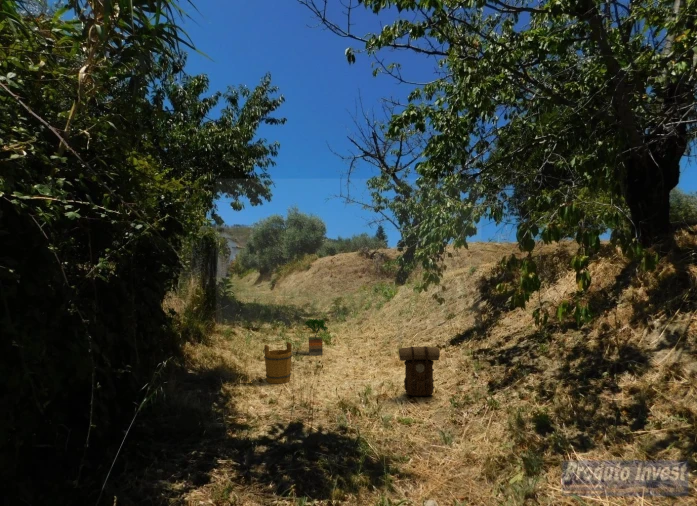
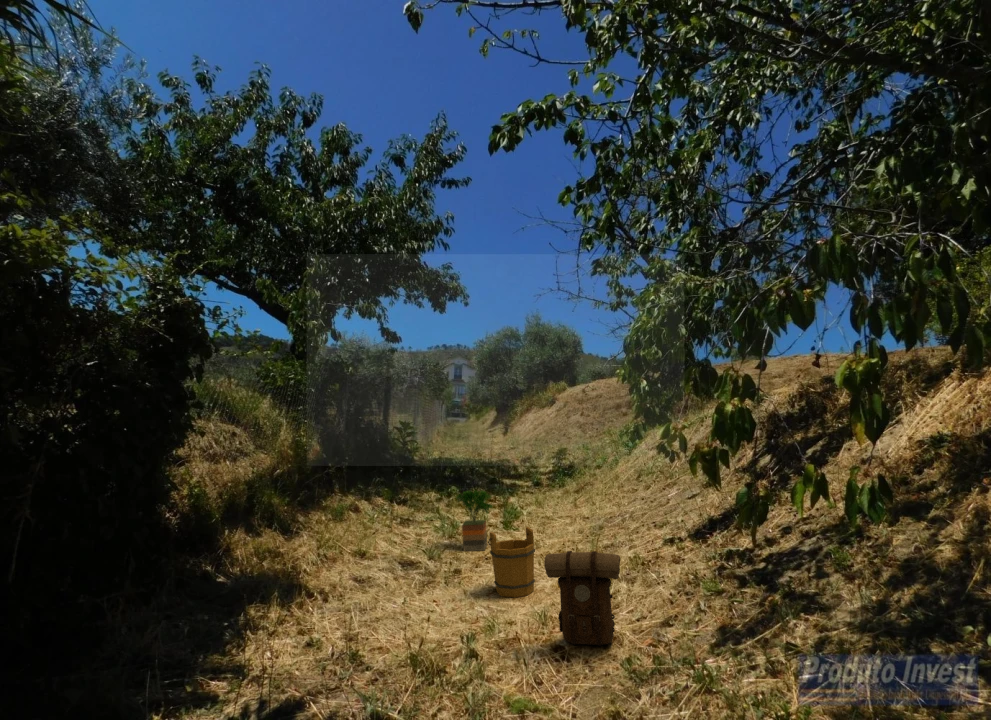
bucket: present [263,342,292,384] -> present [488,527,535,597]

